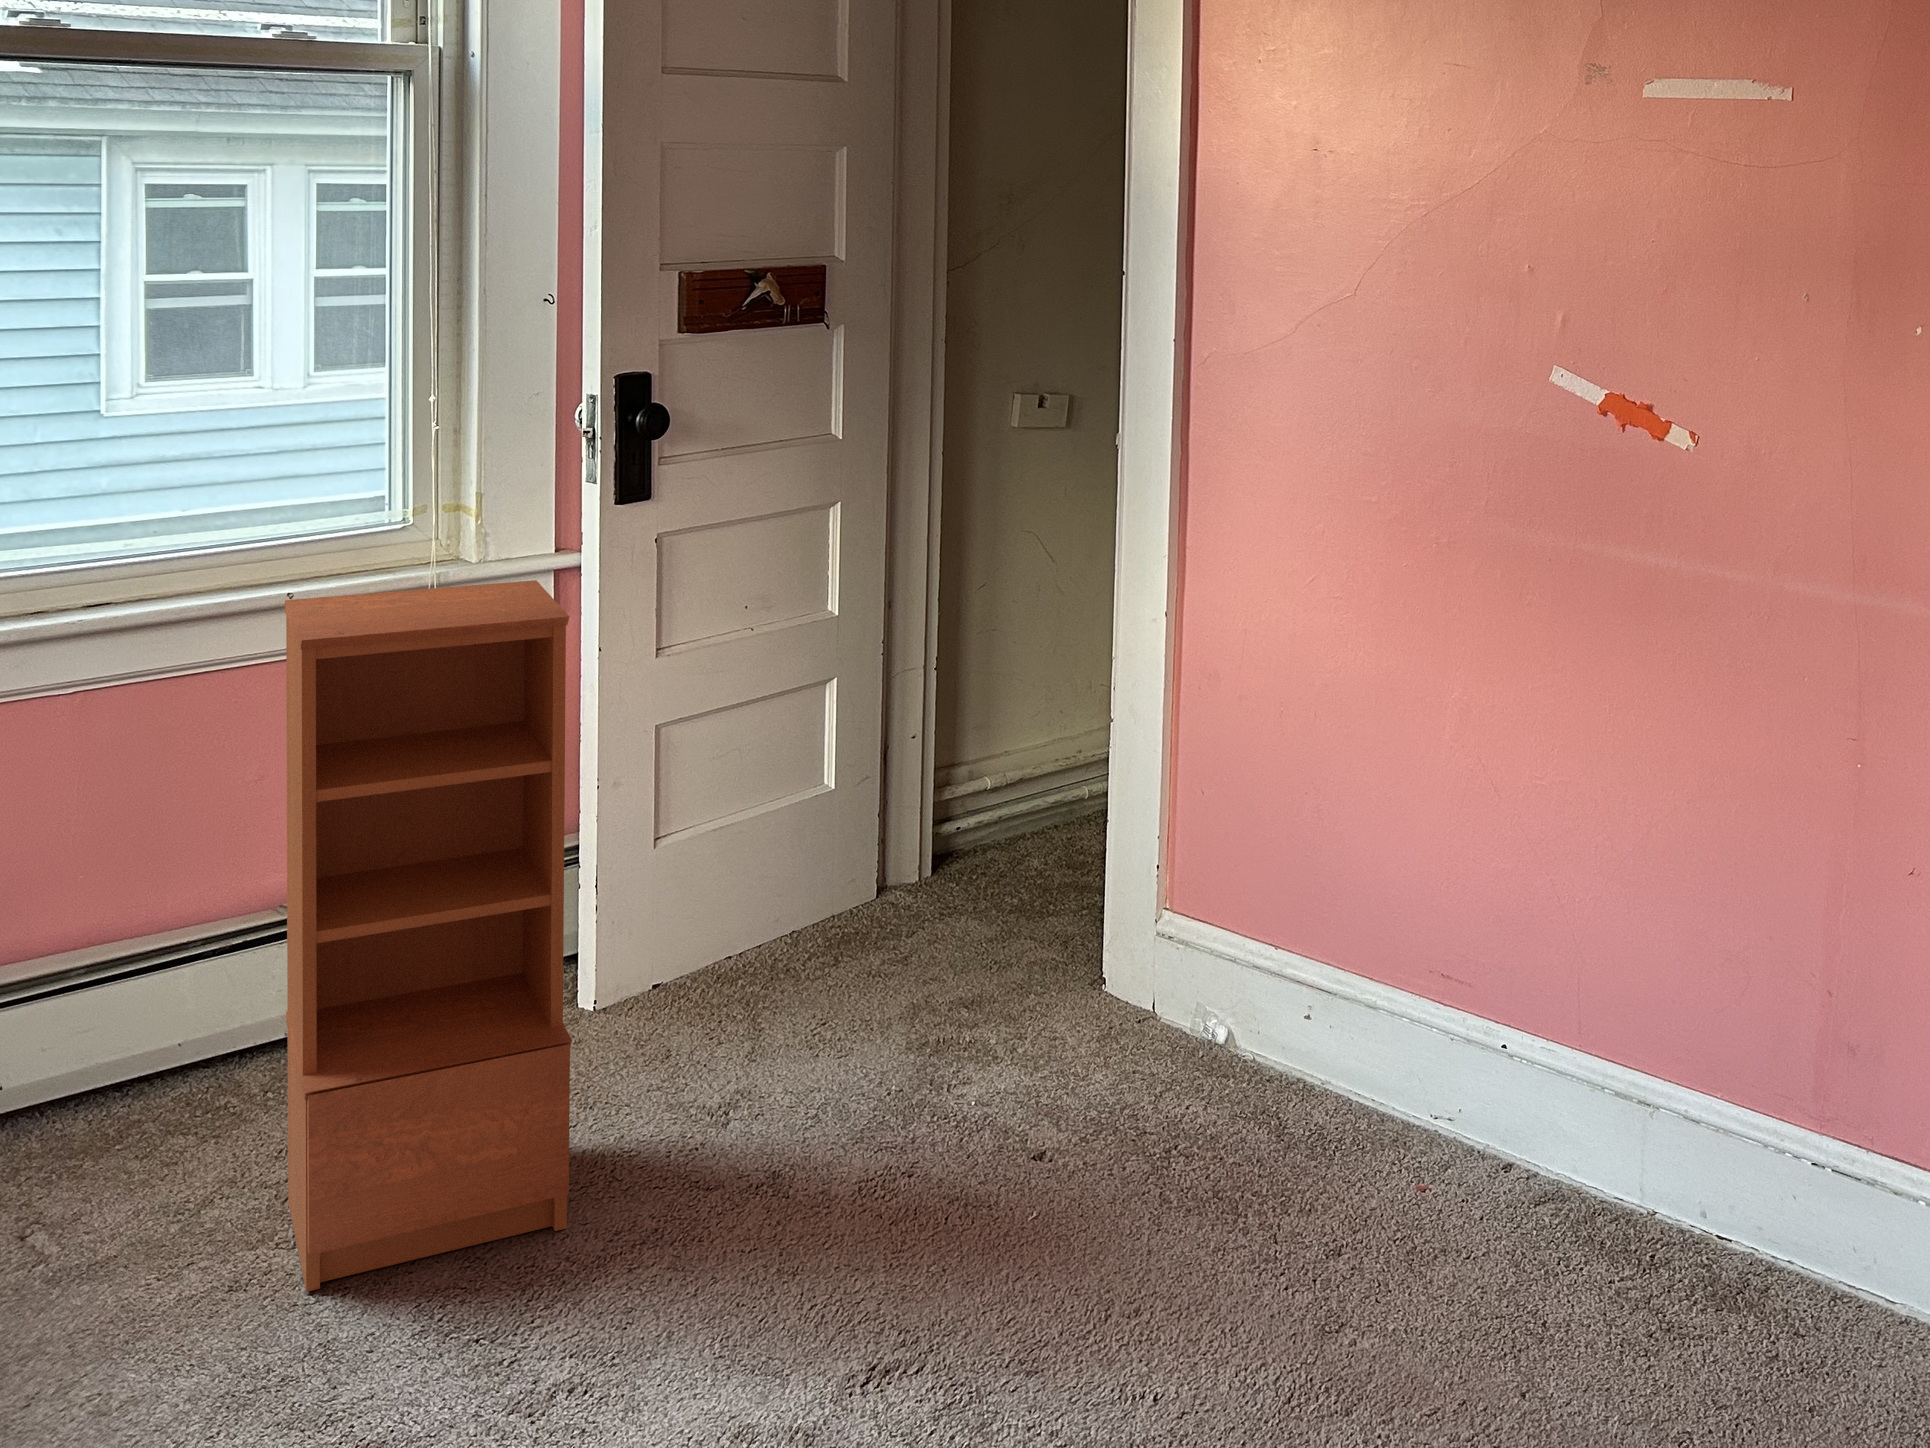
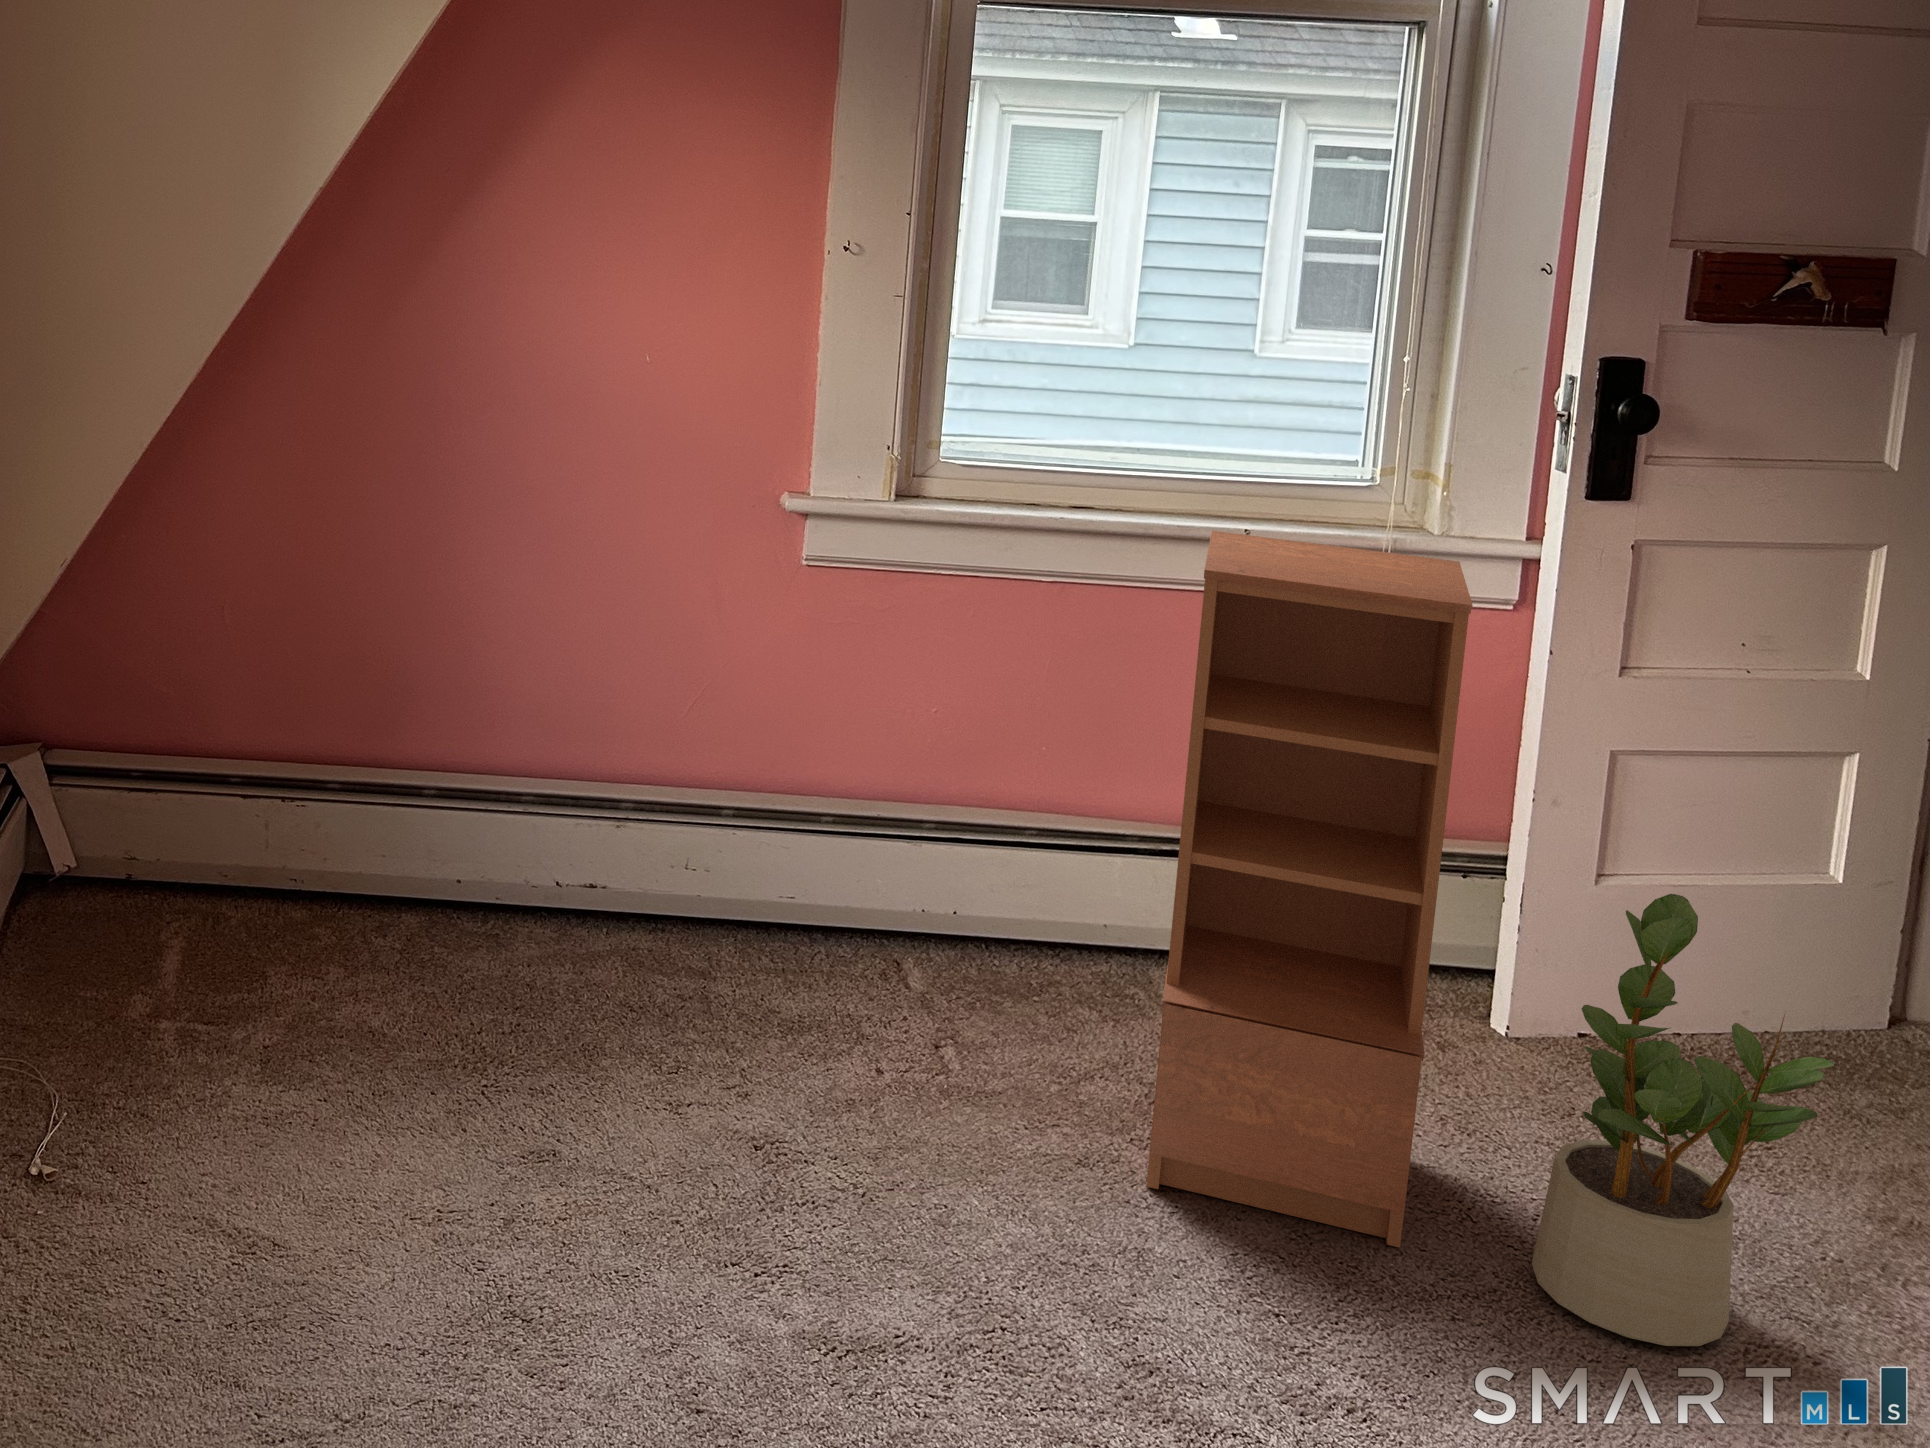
potted plant: none [680,822,889,1211] -> present [1532,894,1834,1346]

